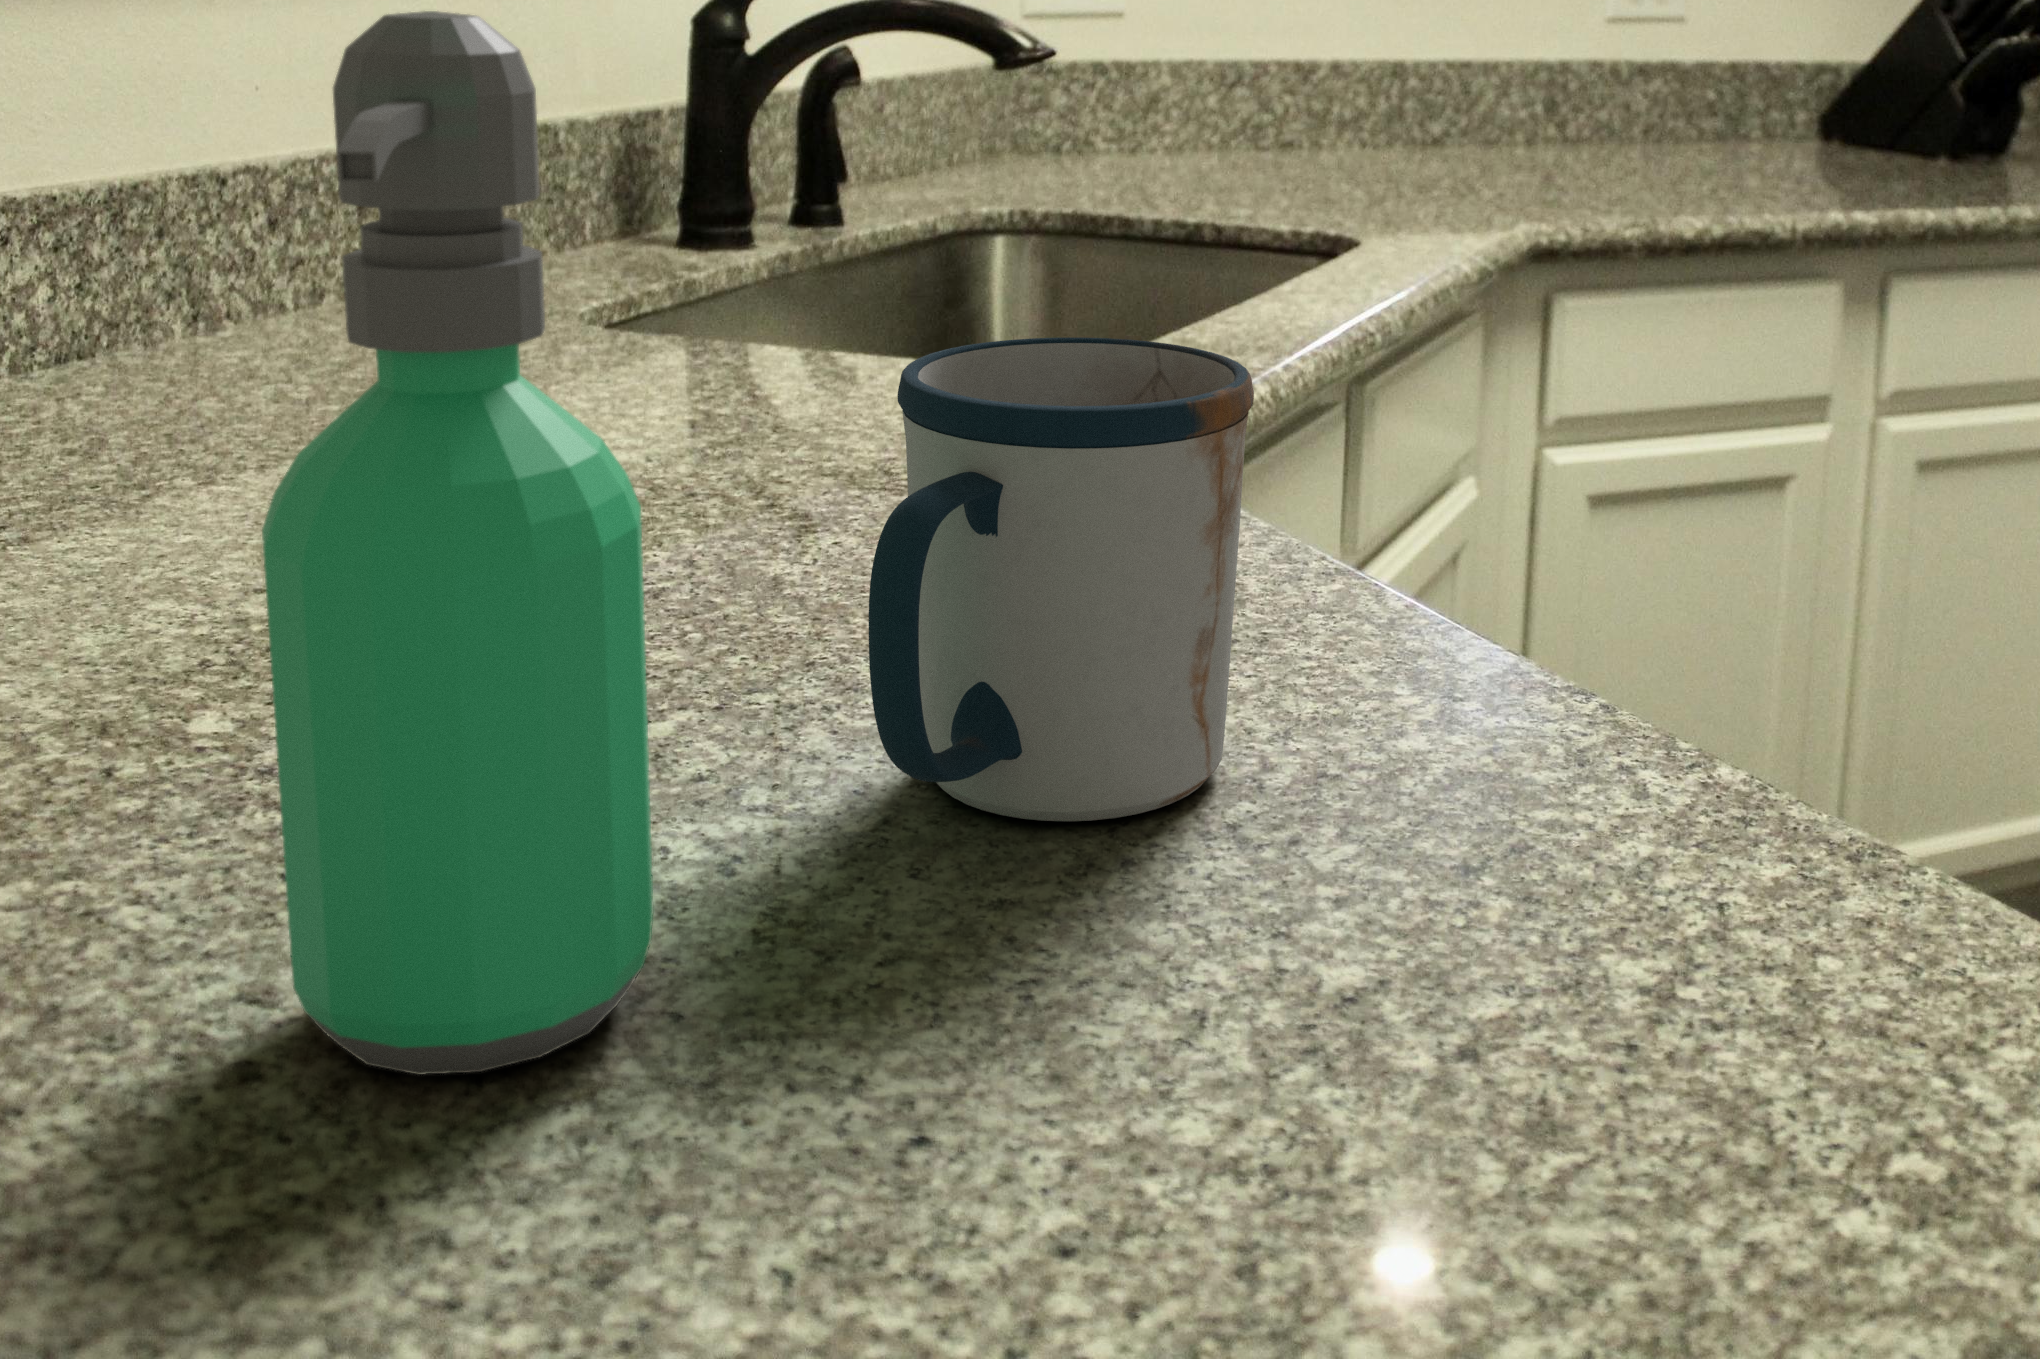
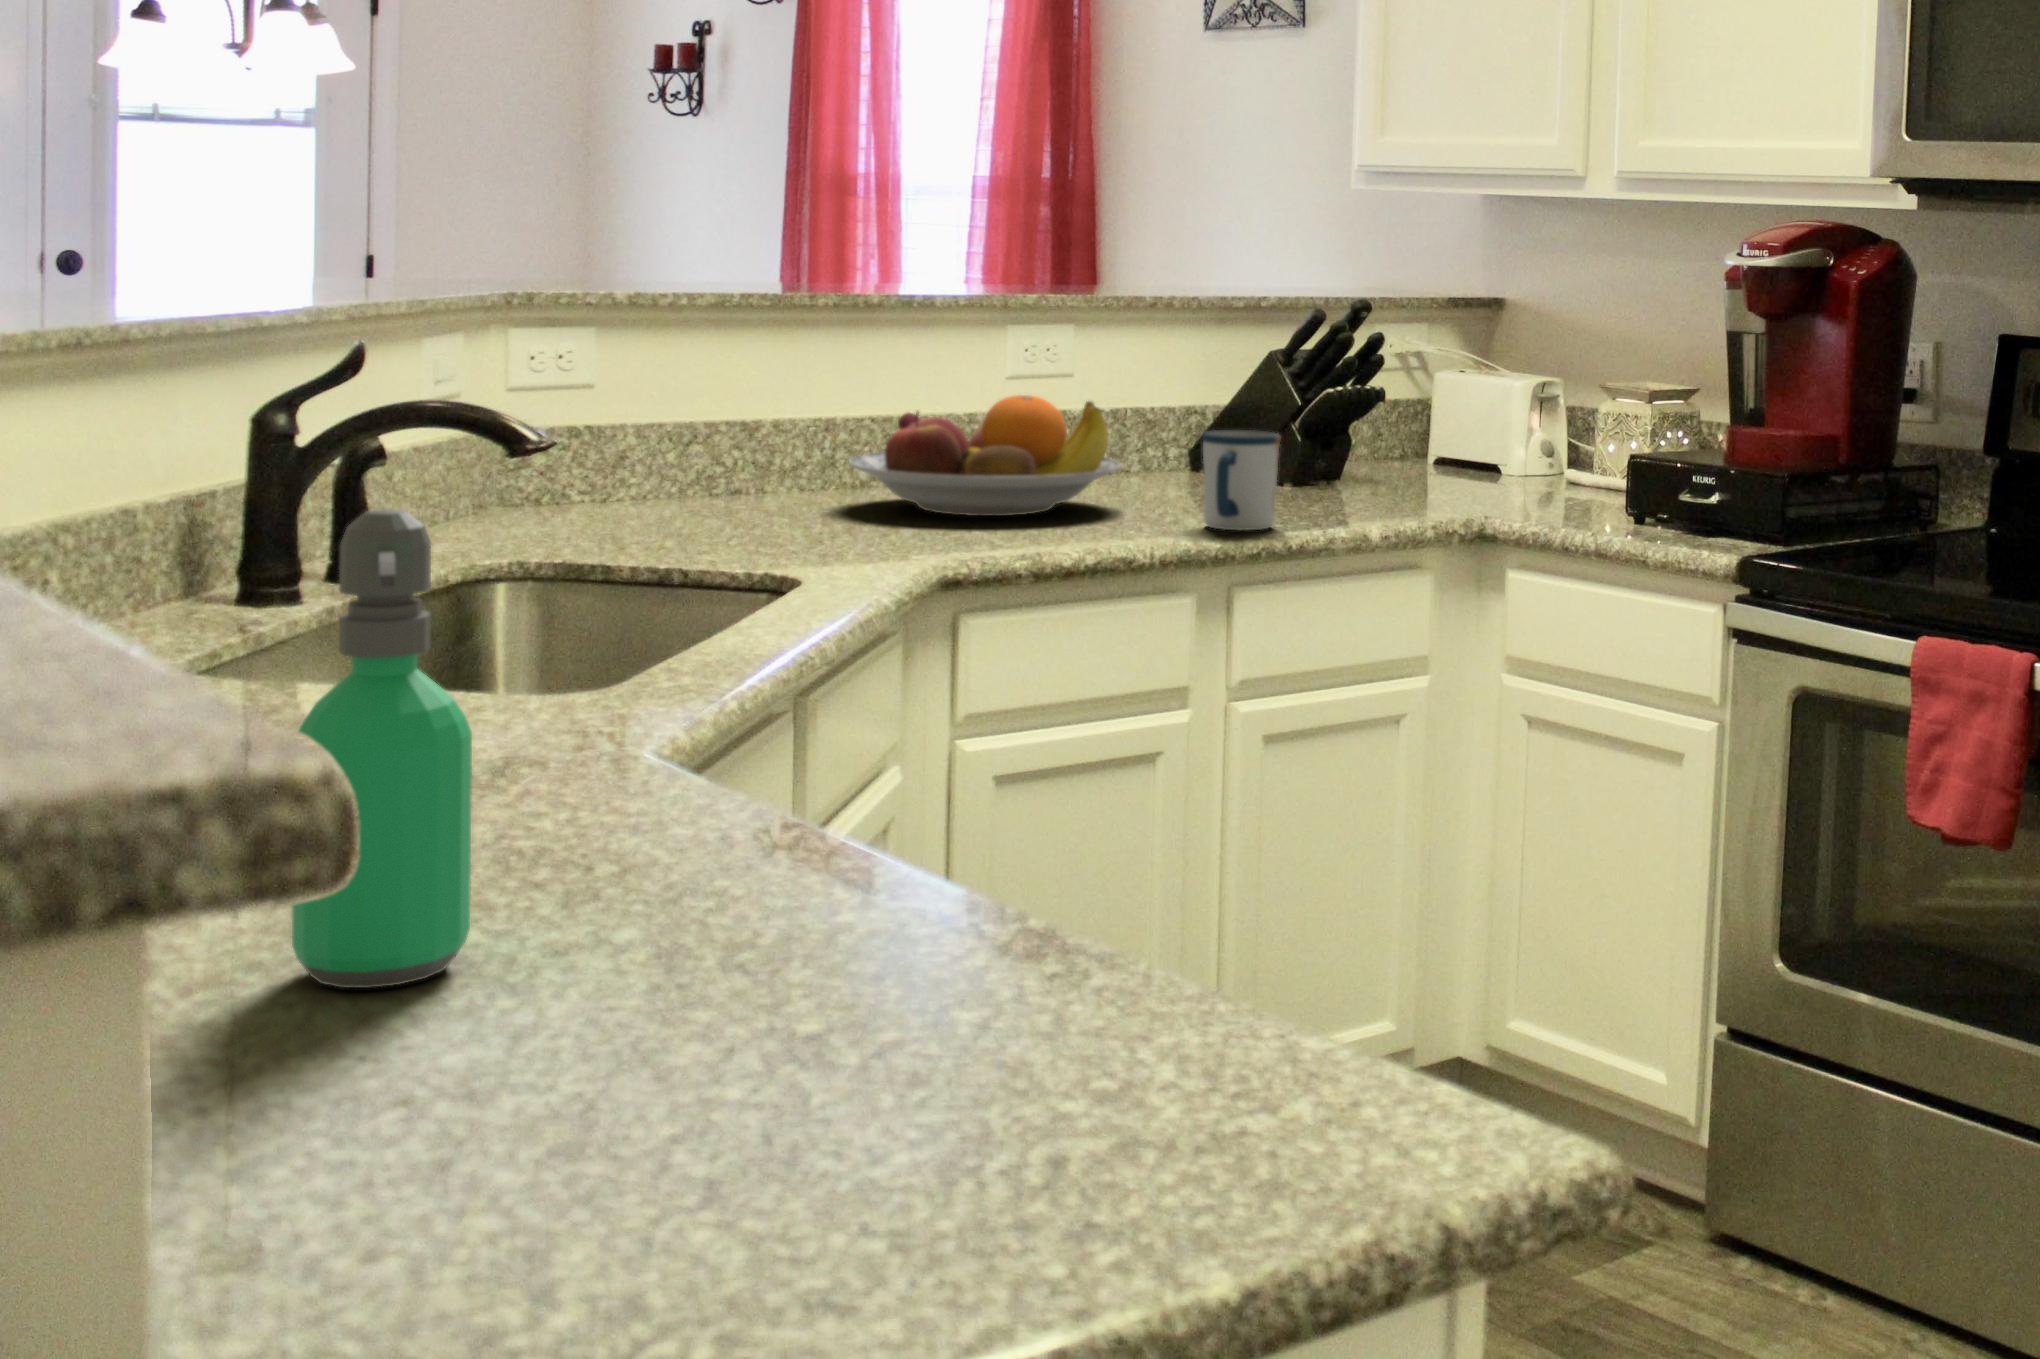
fruit bowl: none [1411,31,1744,181] -> present [849,395,1121,516]
mug: present [869,337,1254,821] -> present [1202,430,1281,530]

